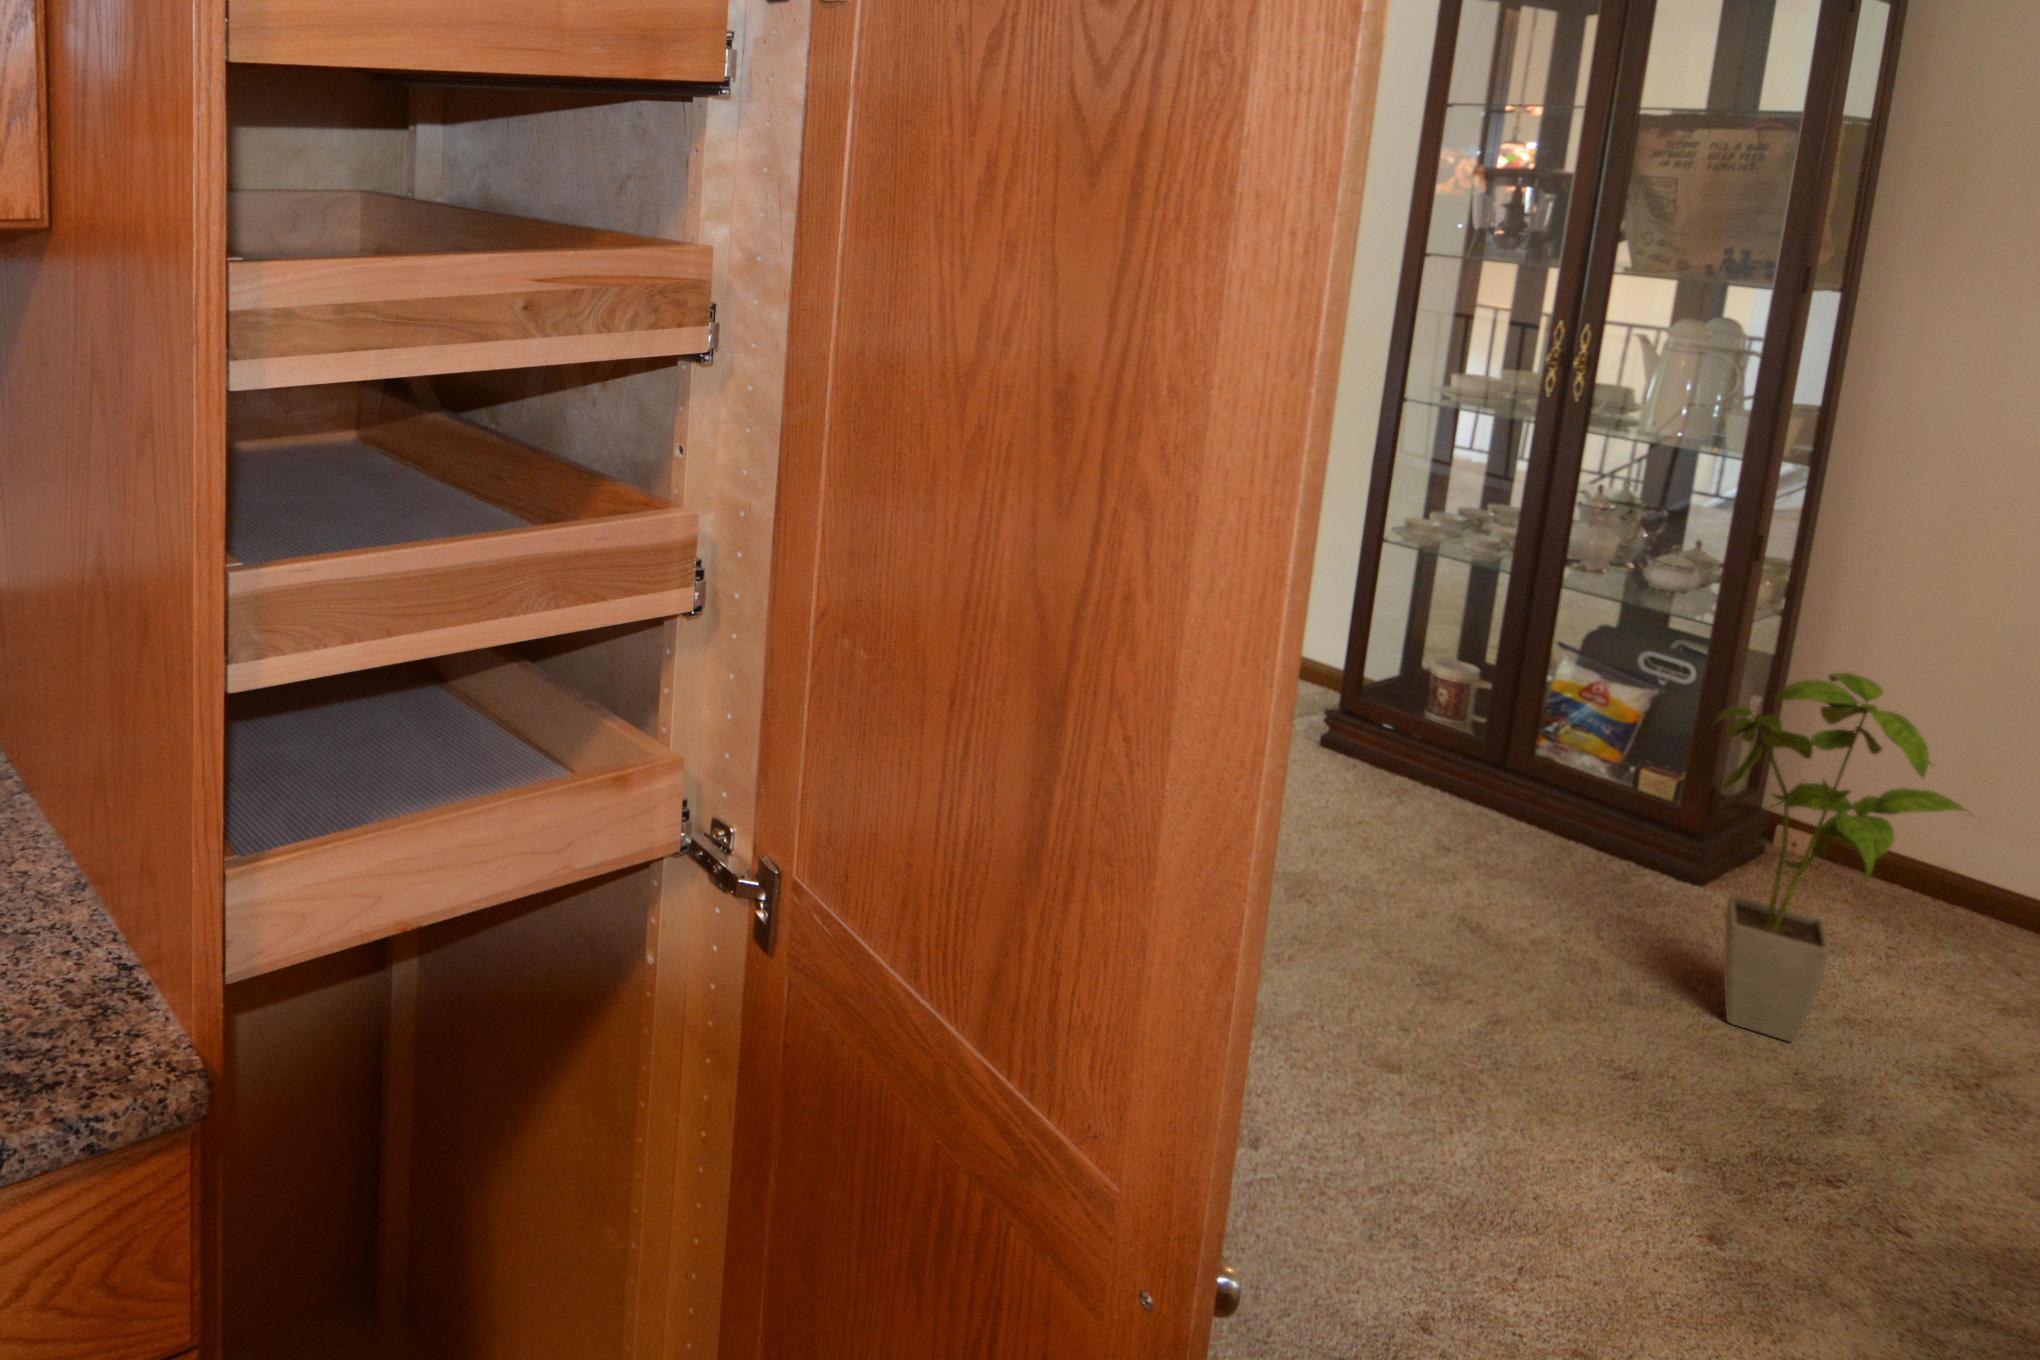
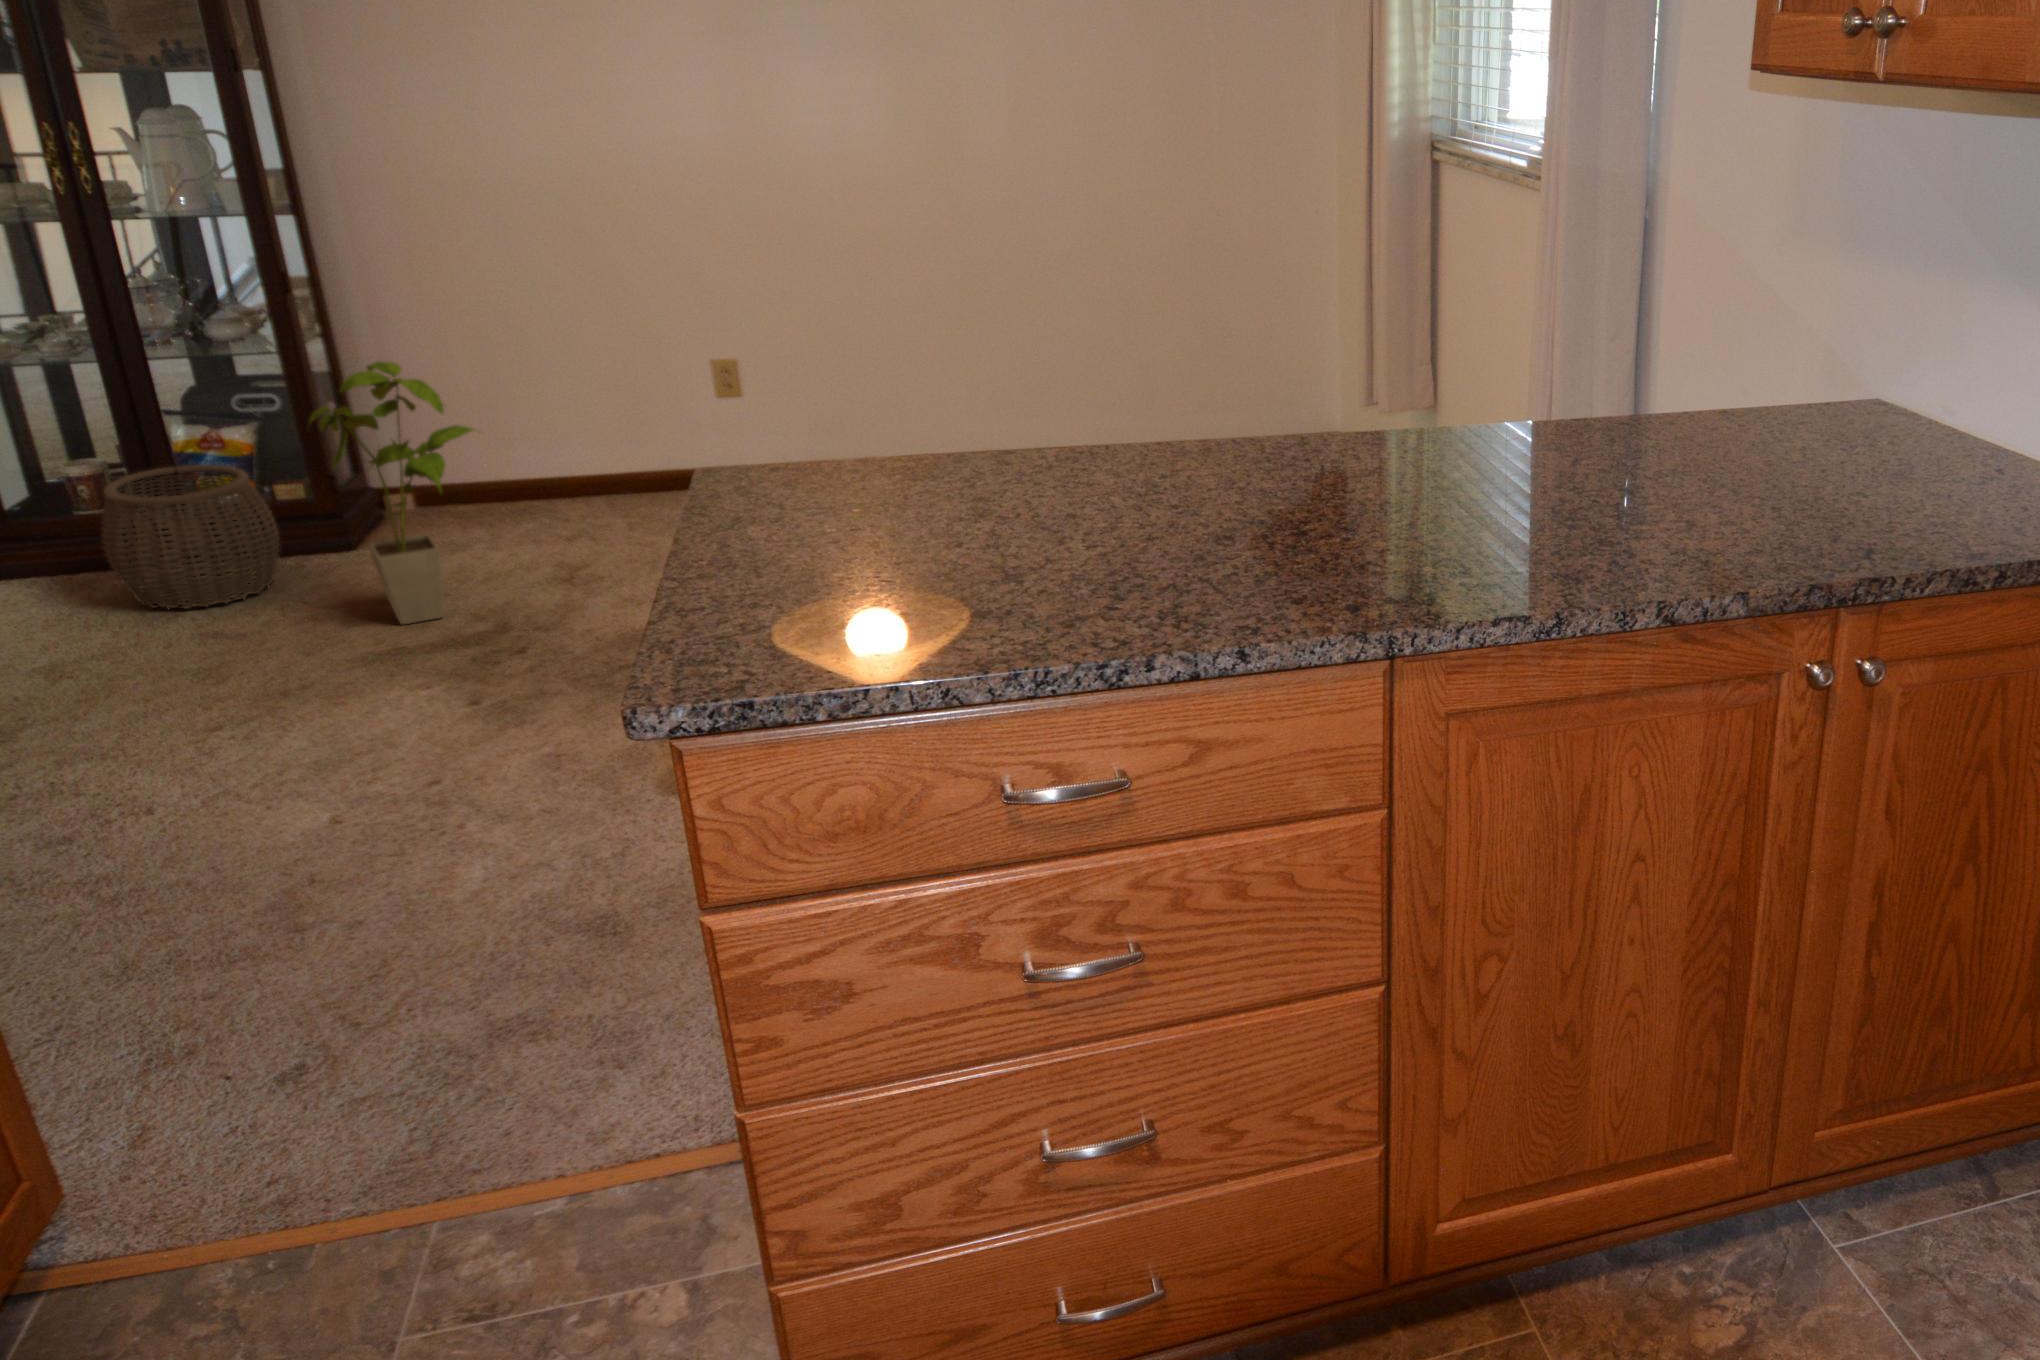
woven basket: none [1429,701,1626,887] -> present [102,465,280,609]

